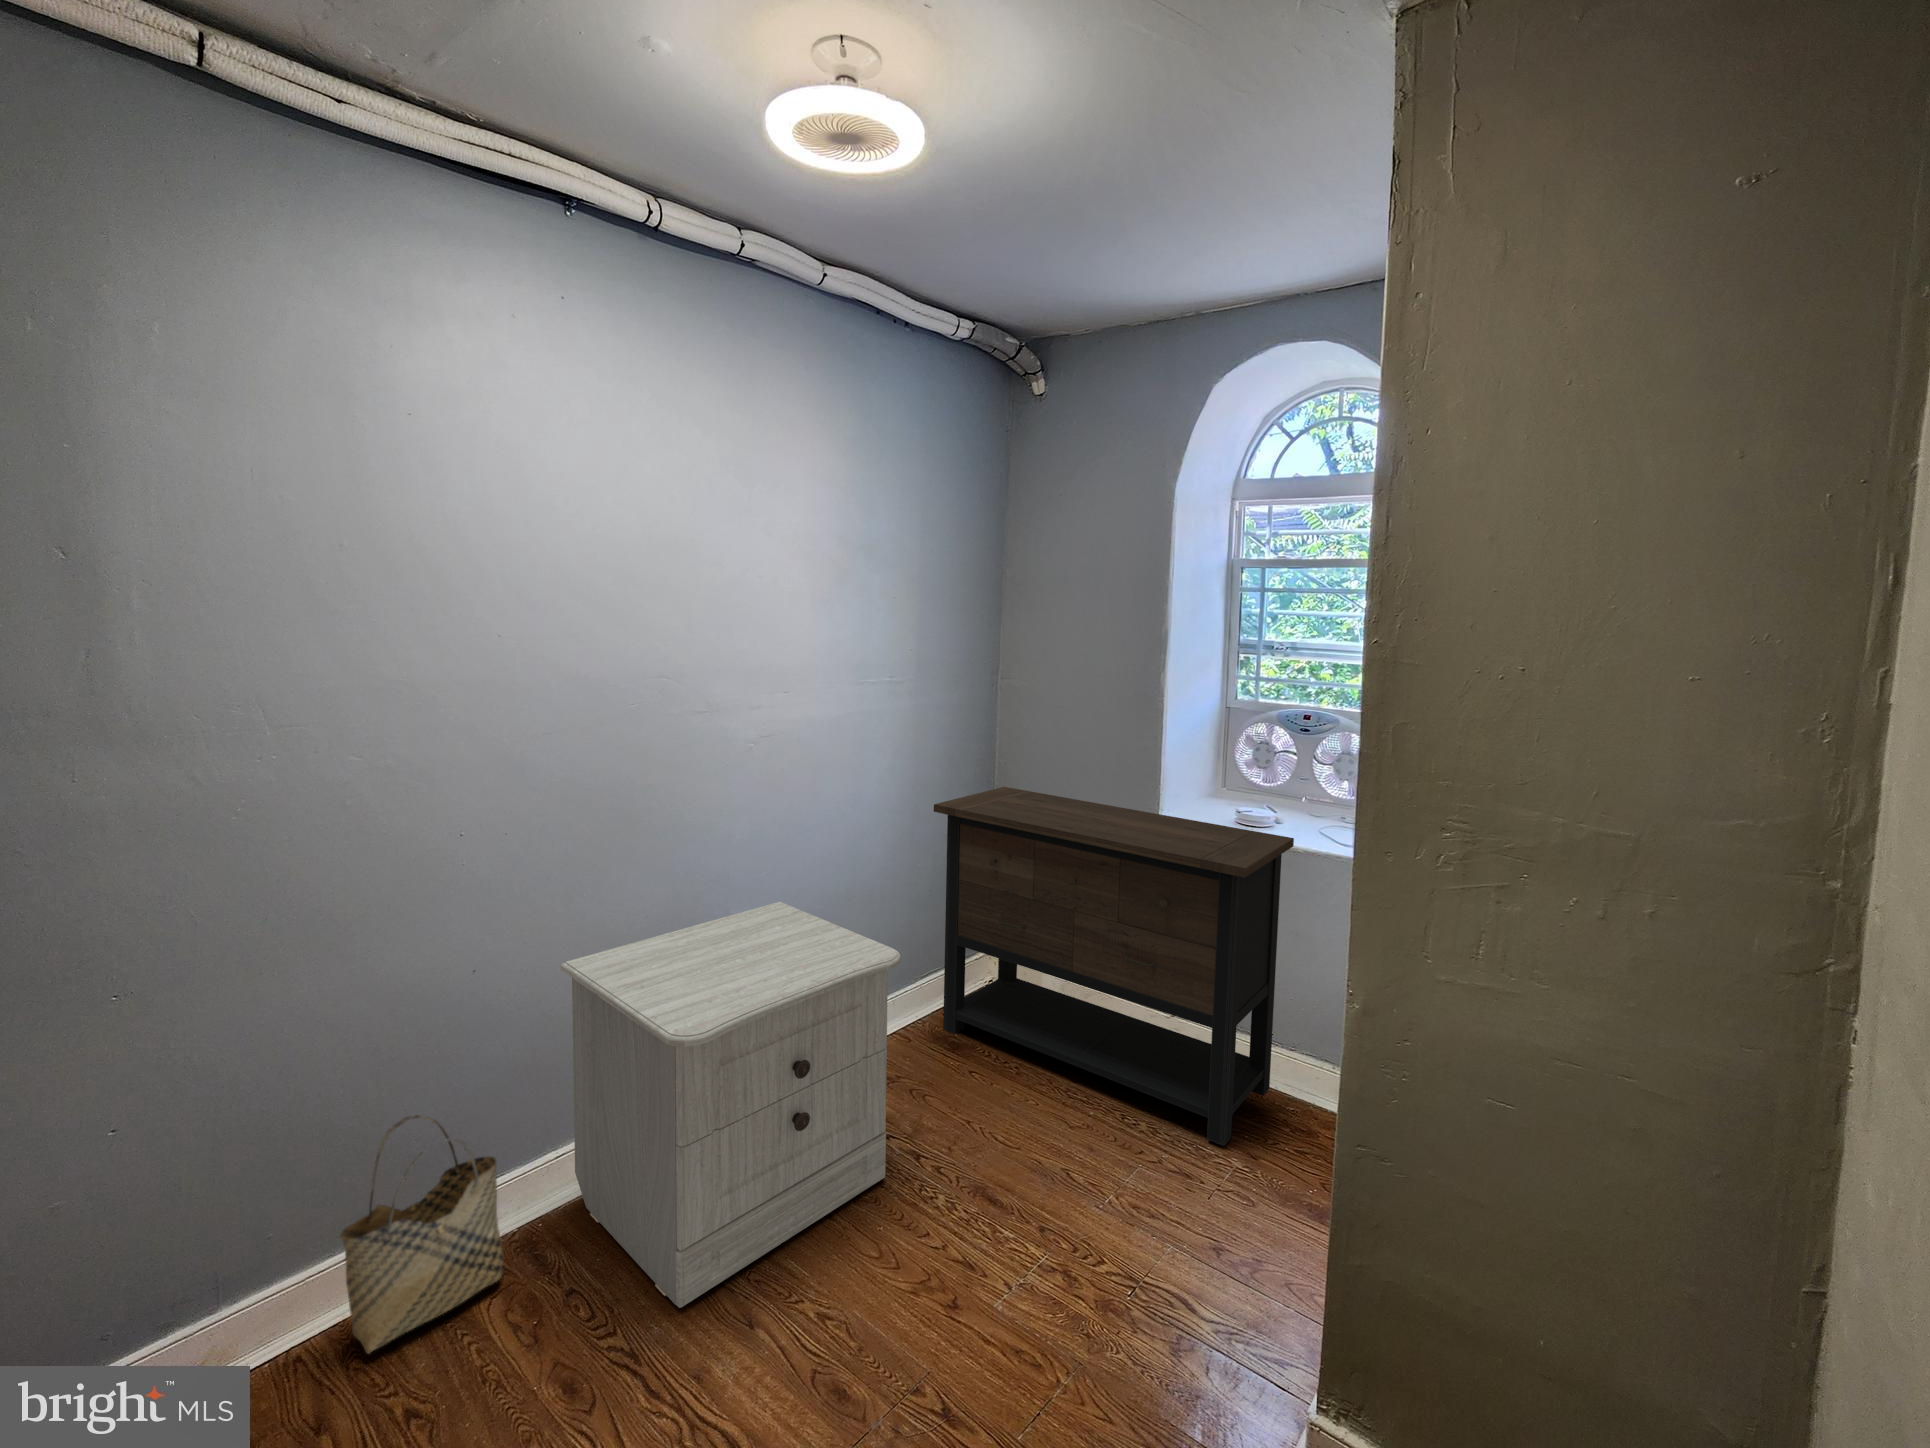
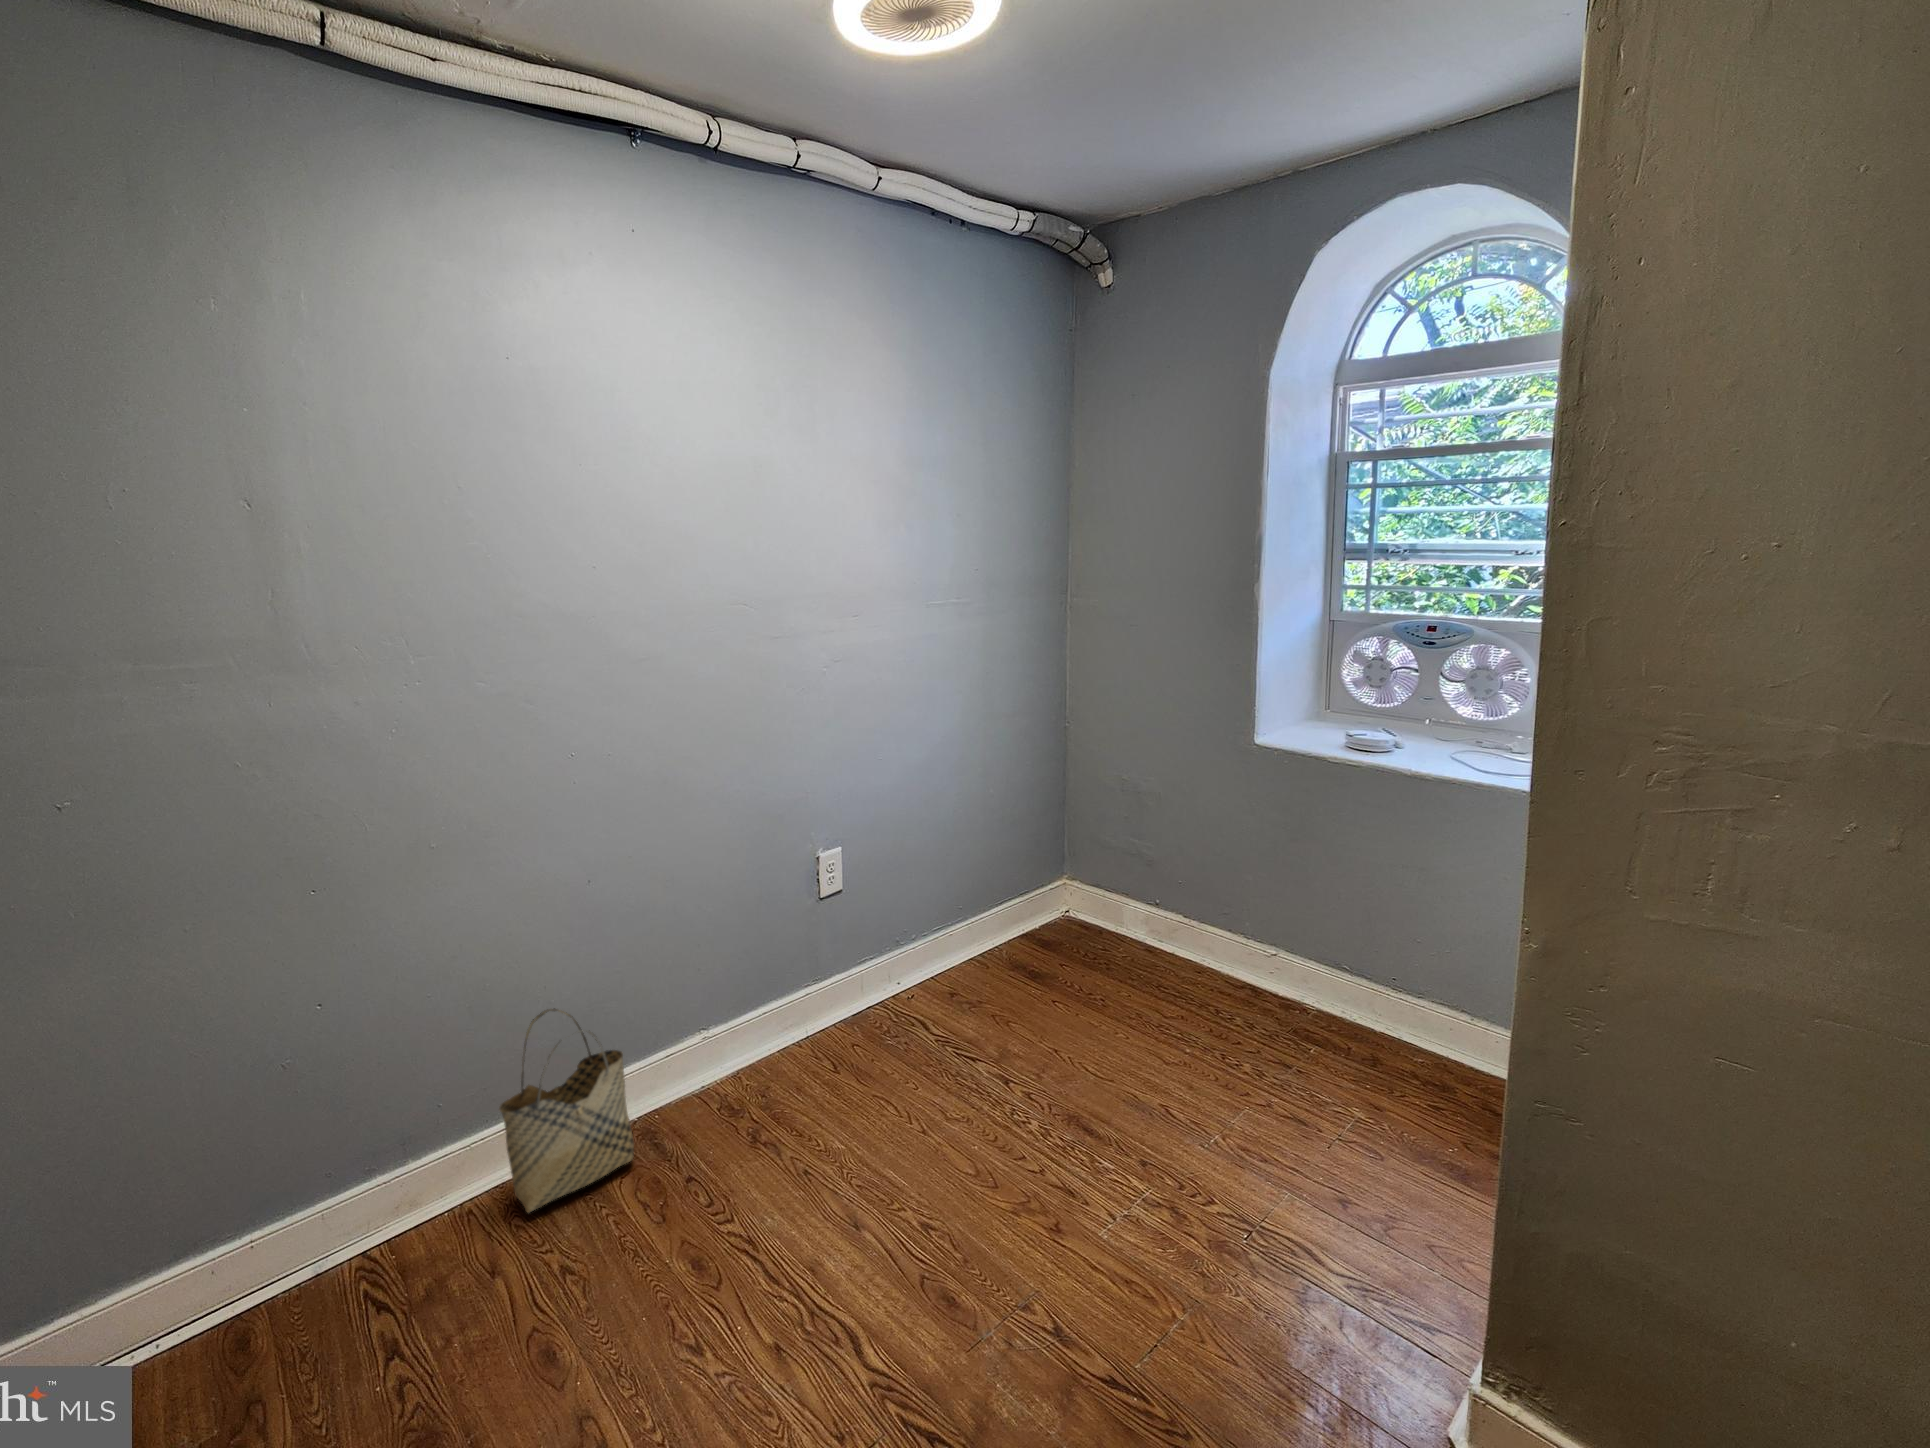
dresser: present [934,787,1294,1146] -> none [1009,717,1420,1094]
nightstand: present [561,902,900,1308] -> none [668,827,985,1202]

